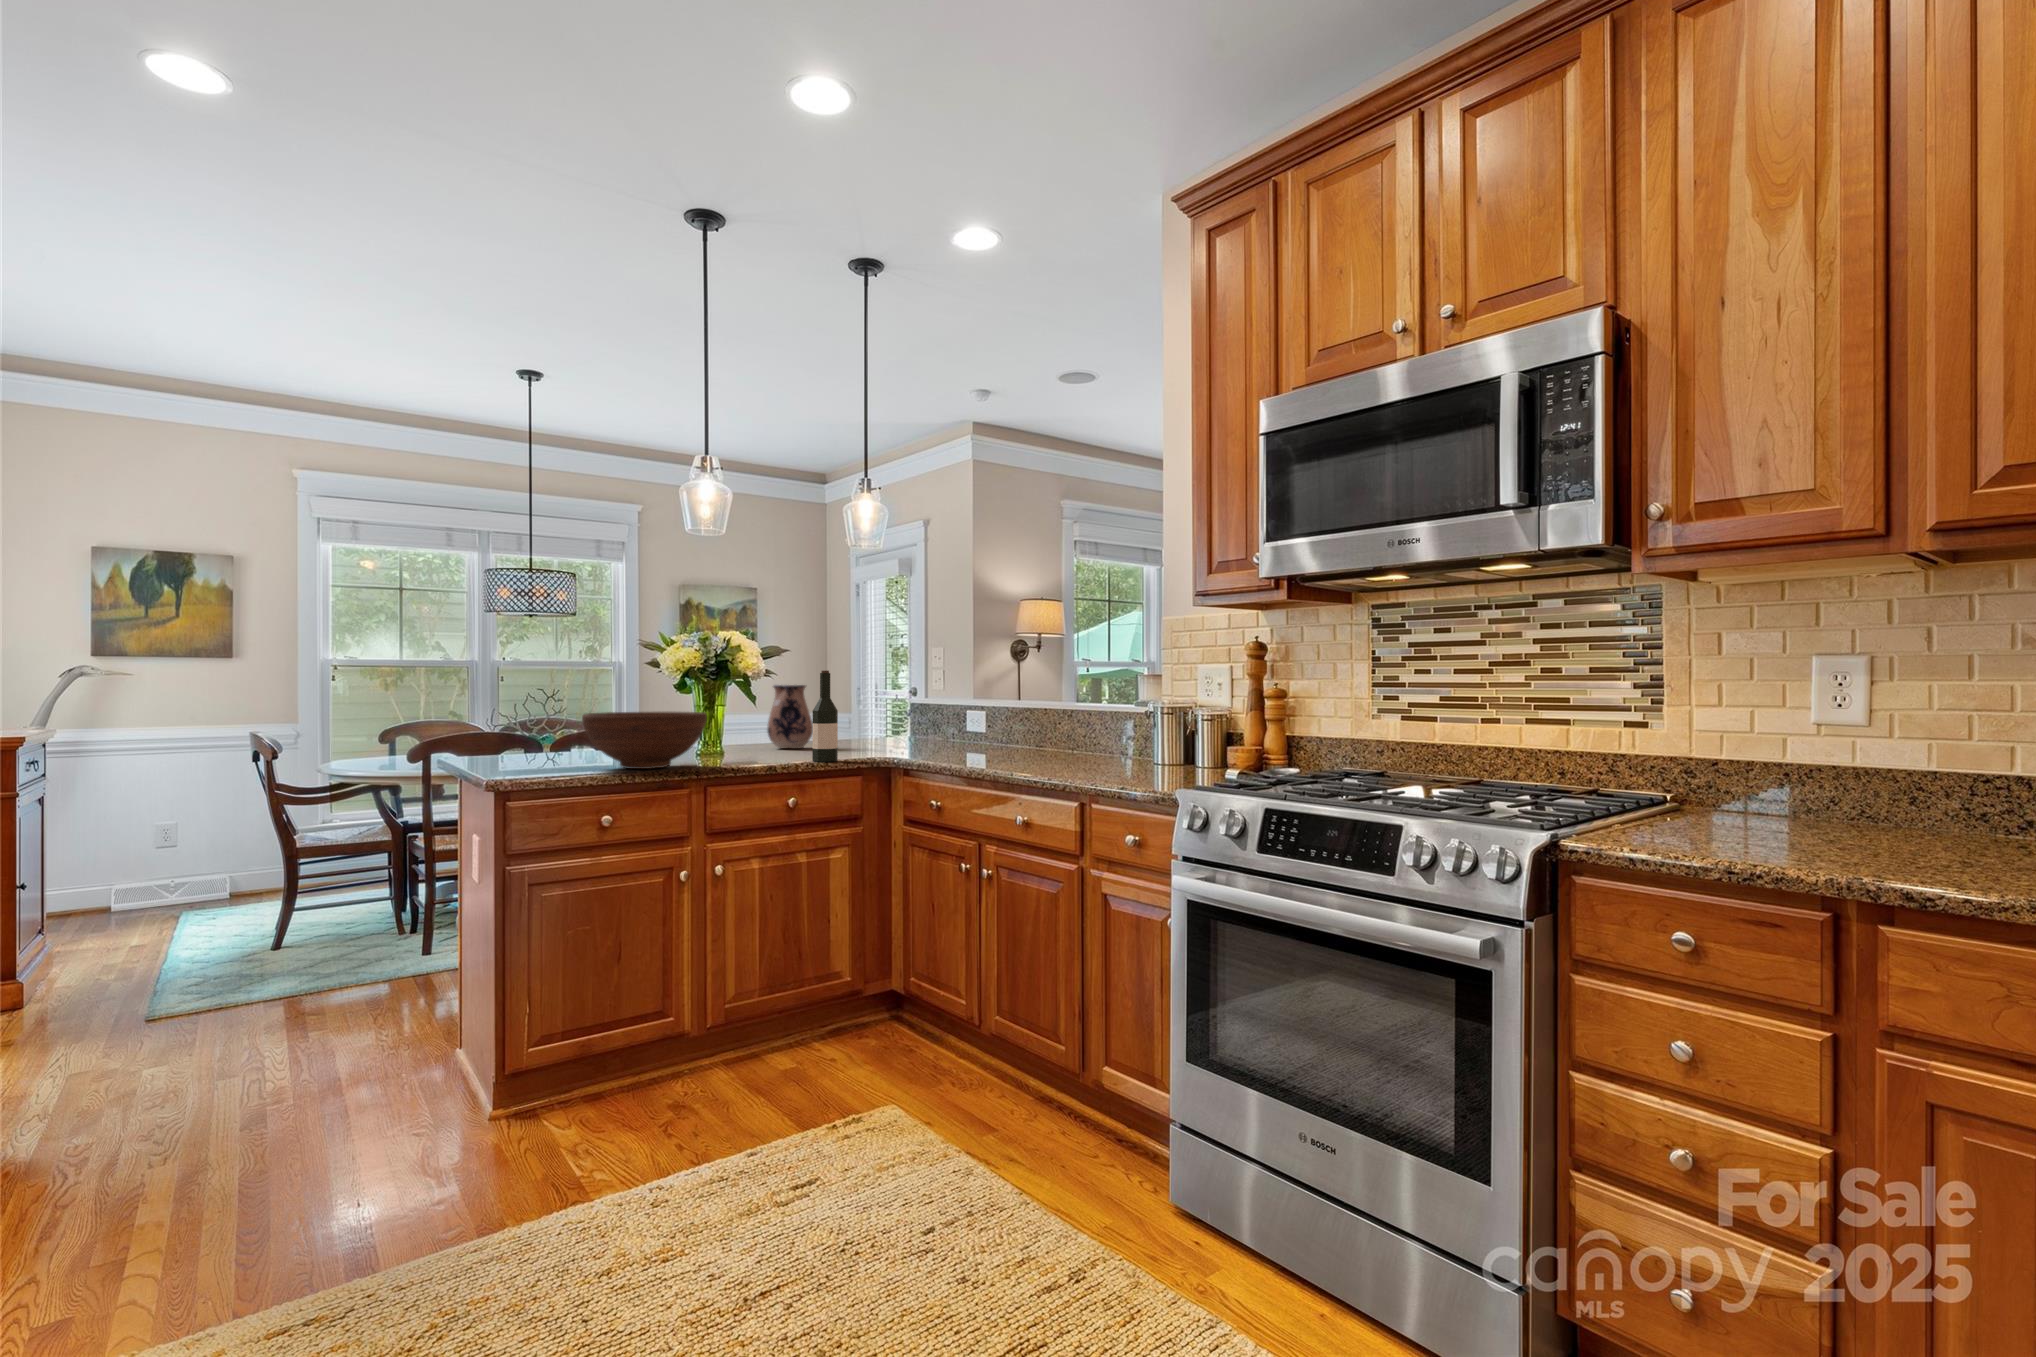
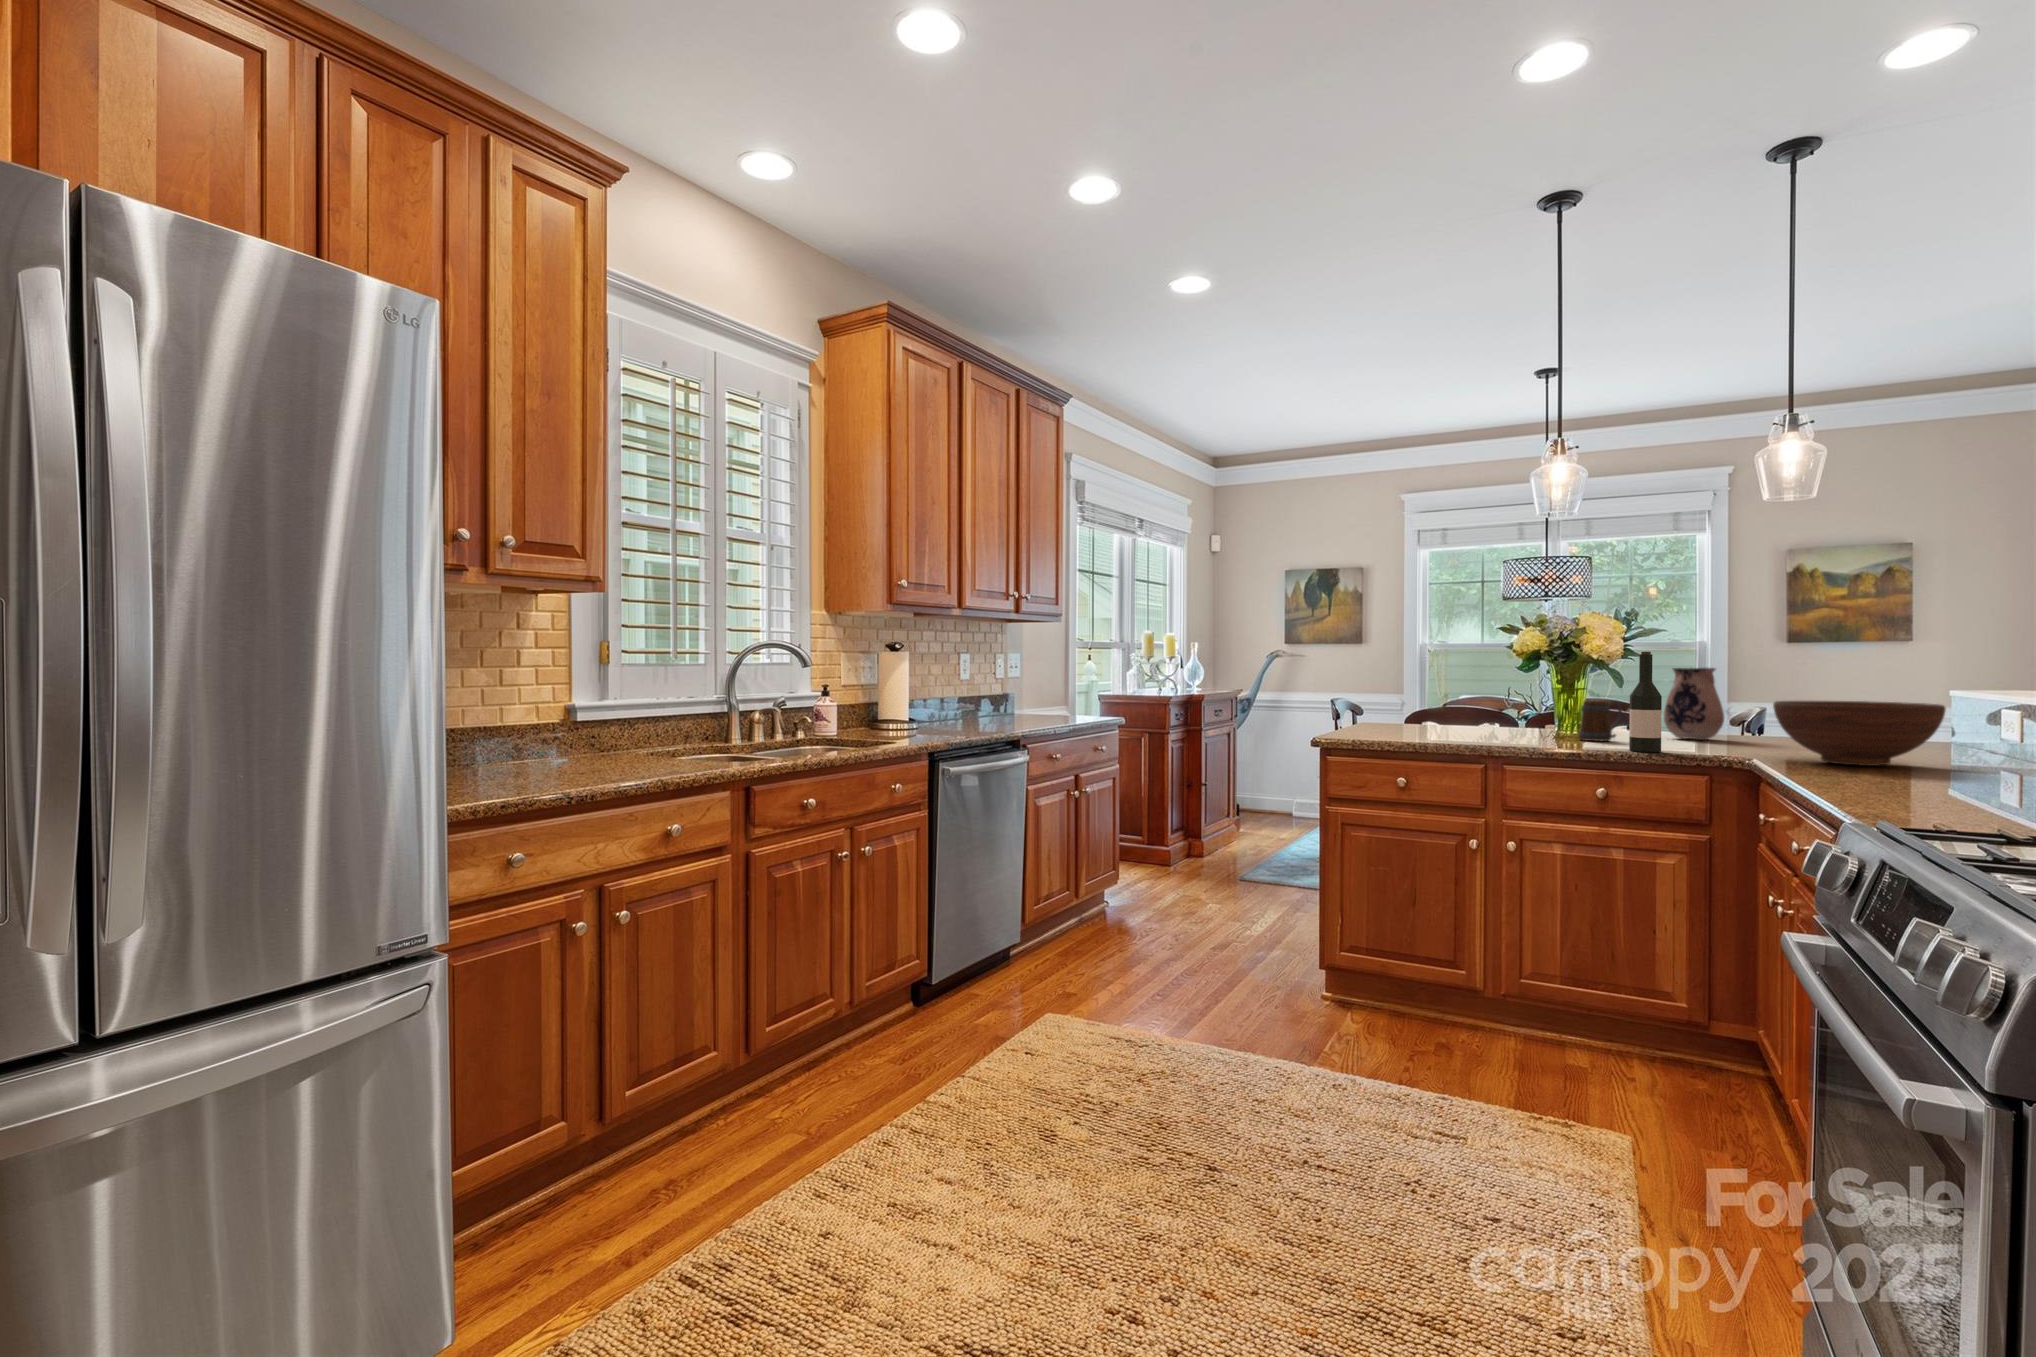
fruit bowl: present [582,712,707,769] -> present [1773,701,1946,766]
mug: none [731,717,761,756] -> present [1579,700,1622,741]

